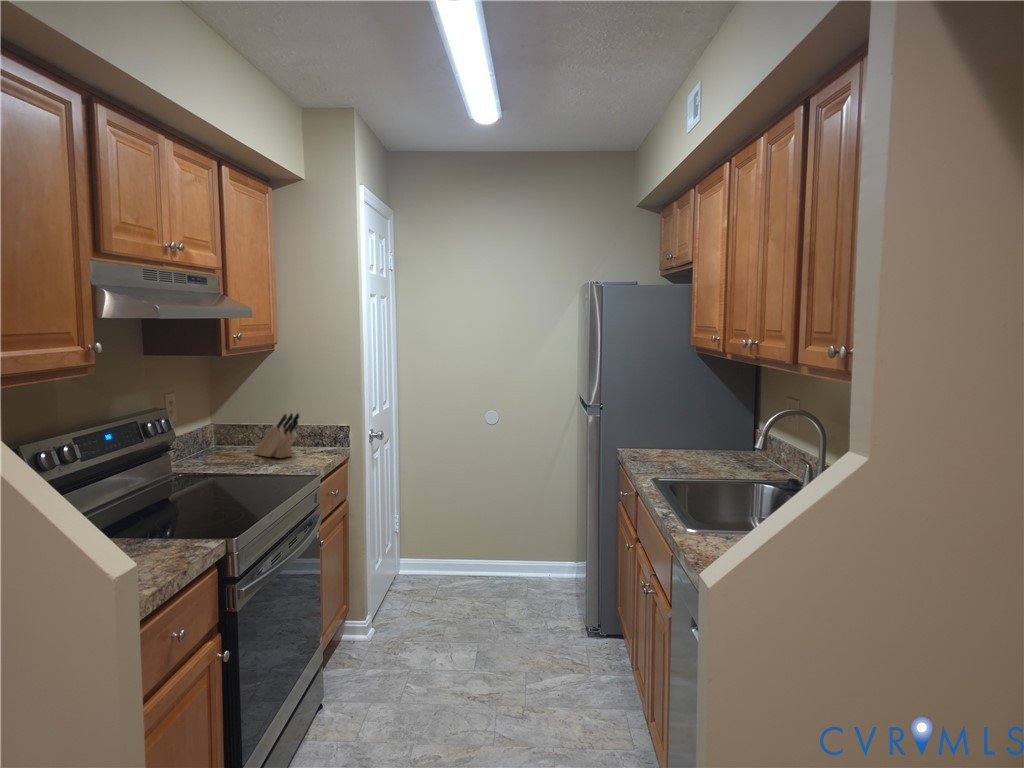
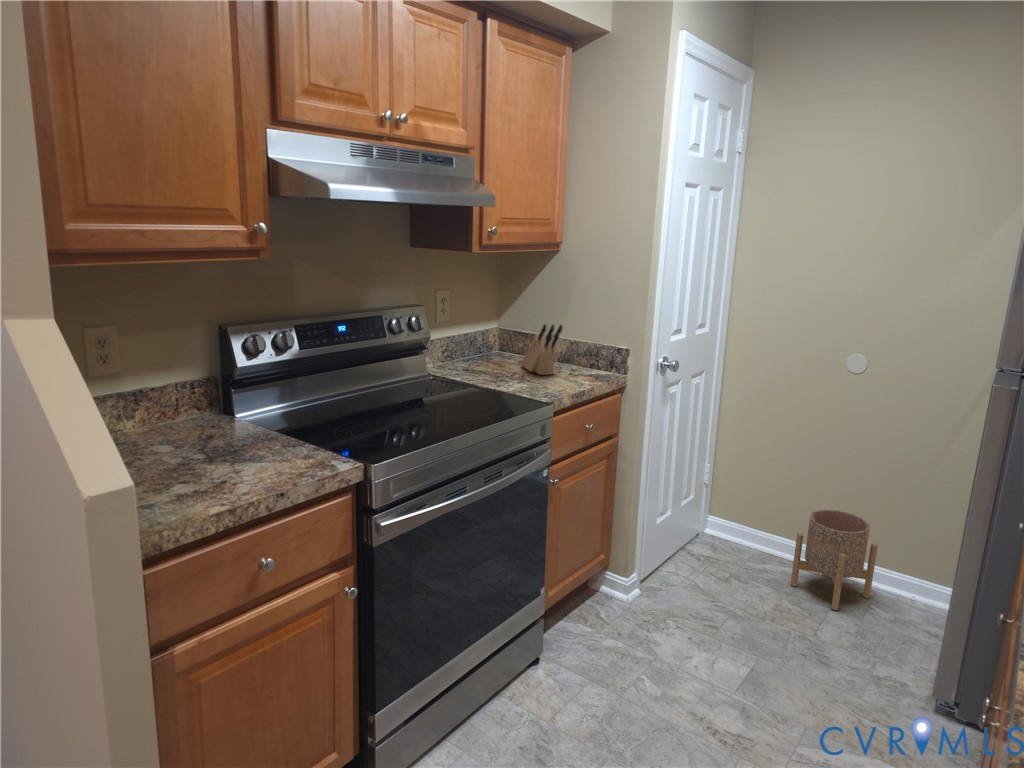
planter: none [475,527,525,597] -> present [791,510,878,610]

